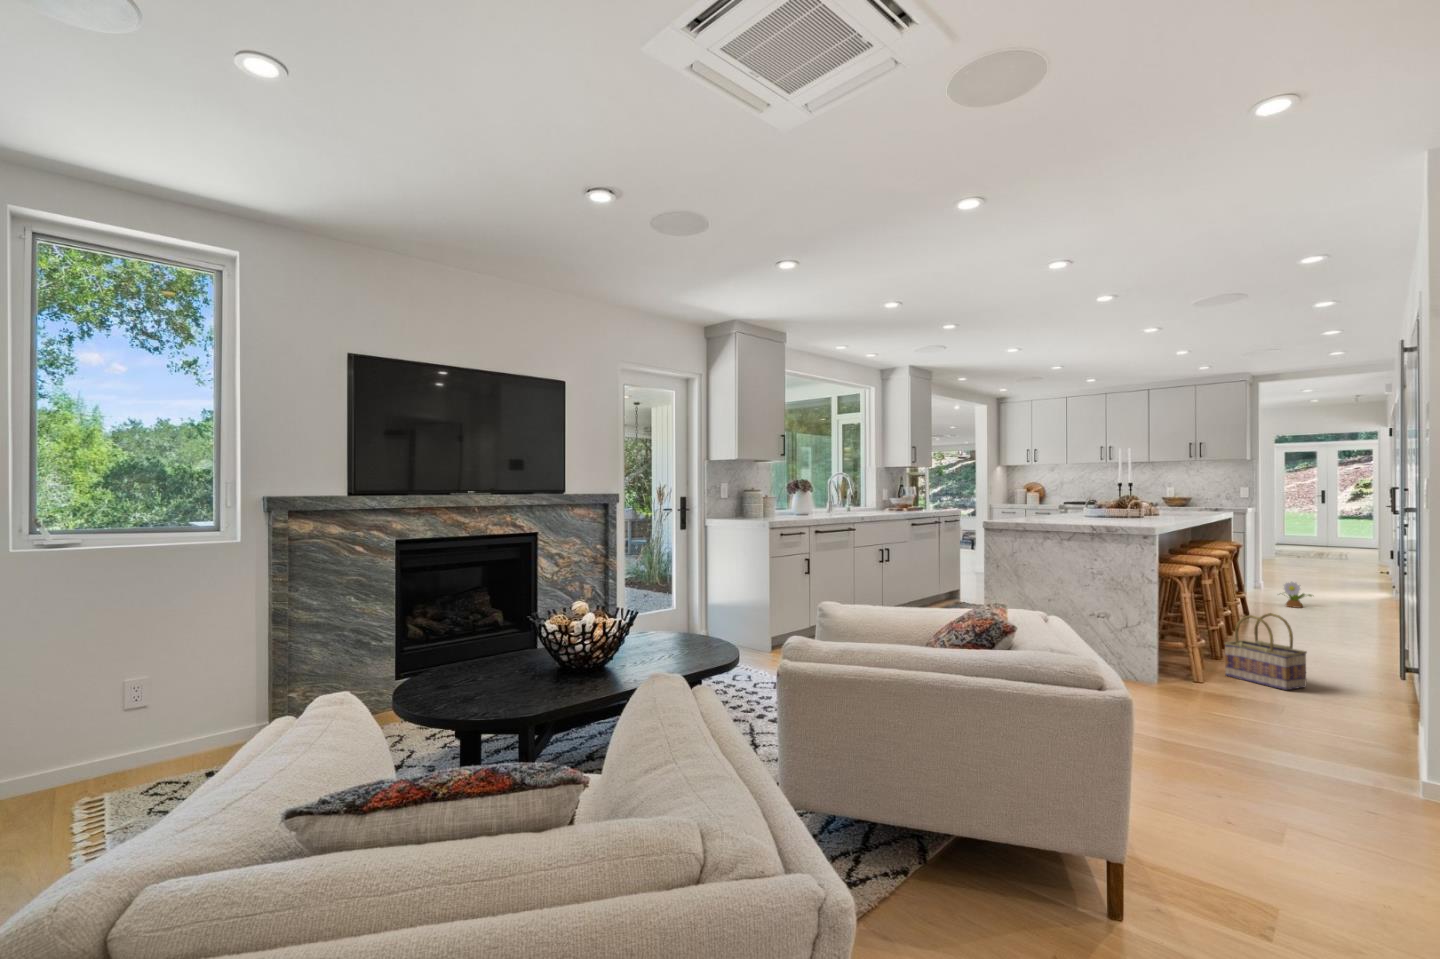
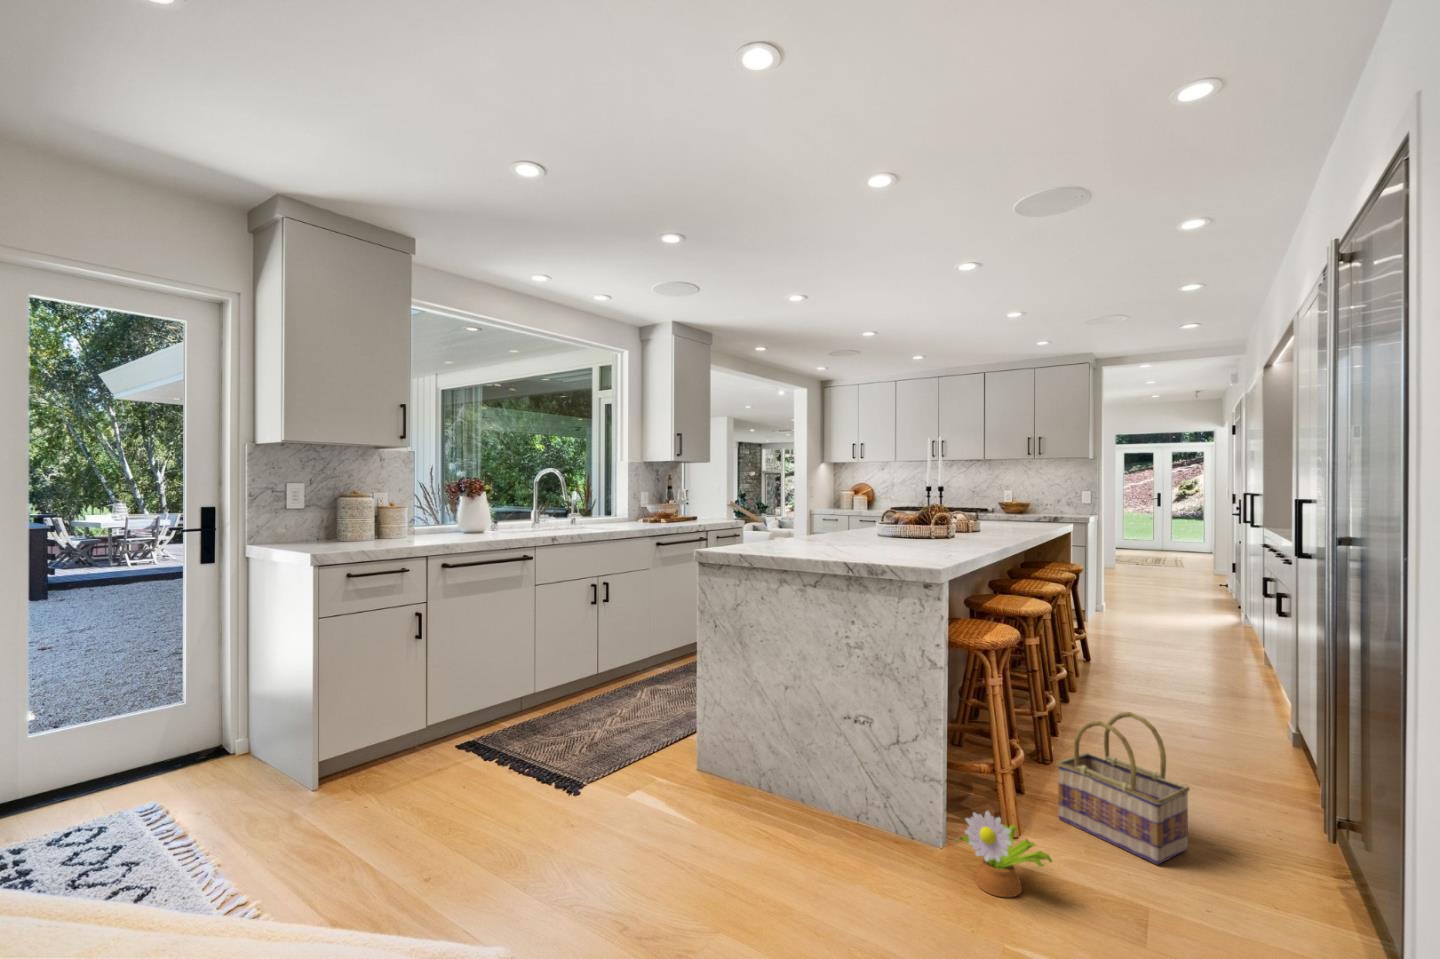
decorative plant: present [1284,582,1312,608] -> present [955,811,1052,897]

